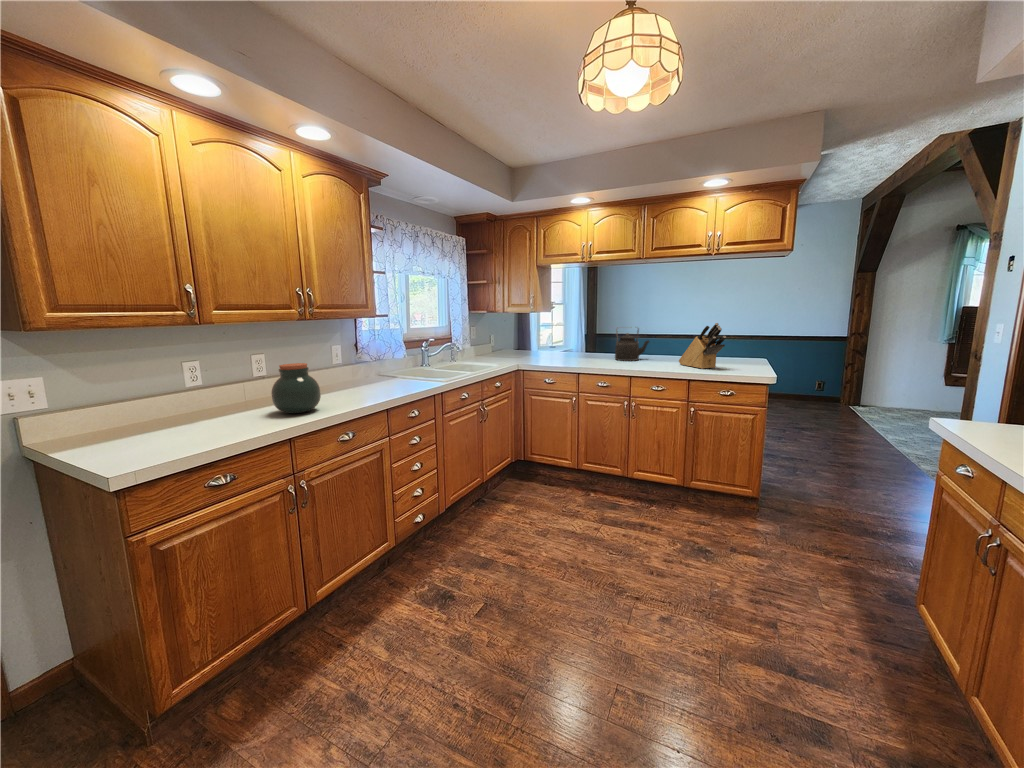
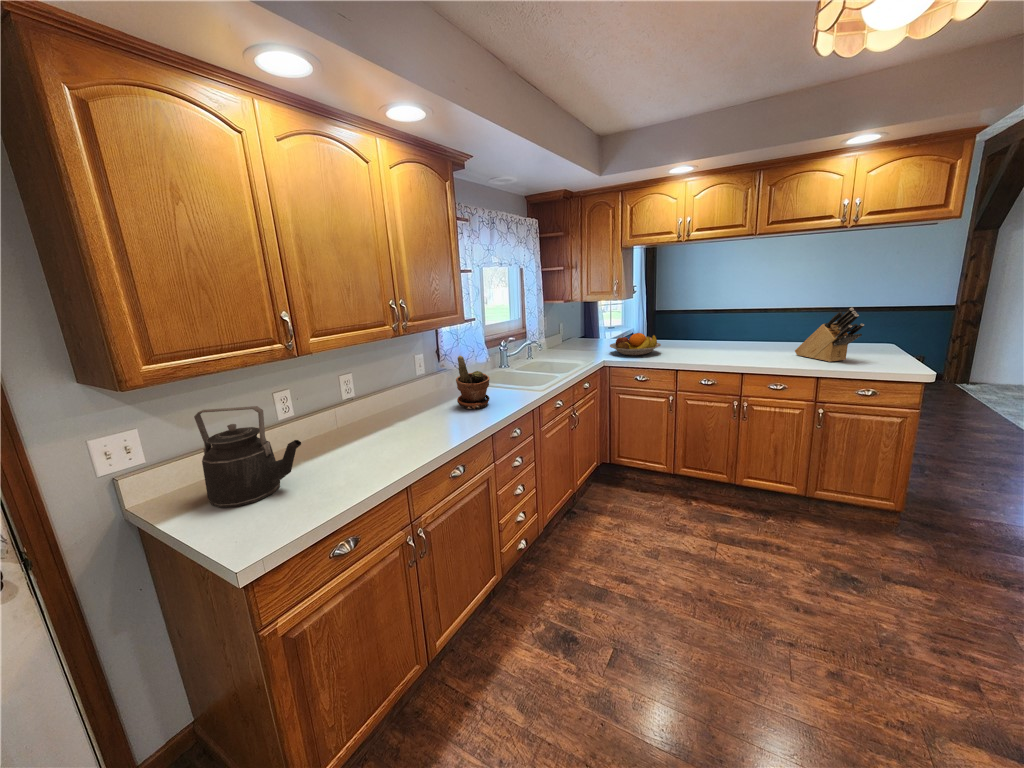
kettle: present [615,329,649,361] -> present [194,406,301,508]
fruit bowl: none [526,343,570,362] -> present [610,333,661,356]
potted plant: none [362,344,393,392] -> present [456,356,489,409]
jar: present [271,363,321,414] -> none [375,389,427,449]

